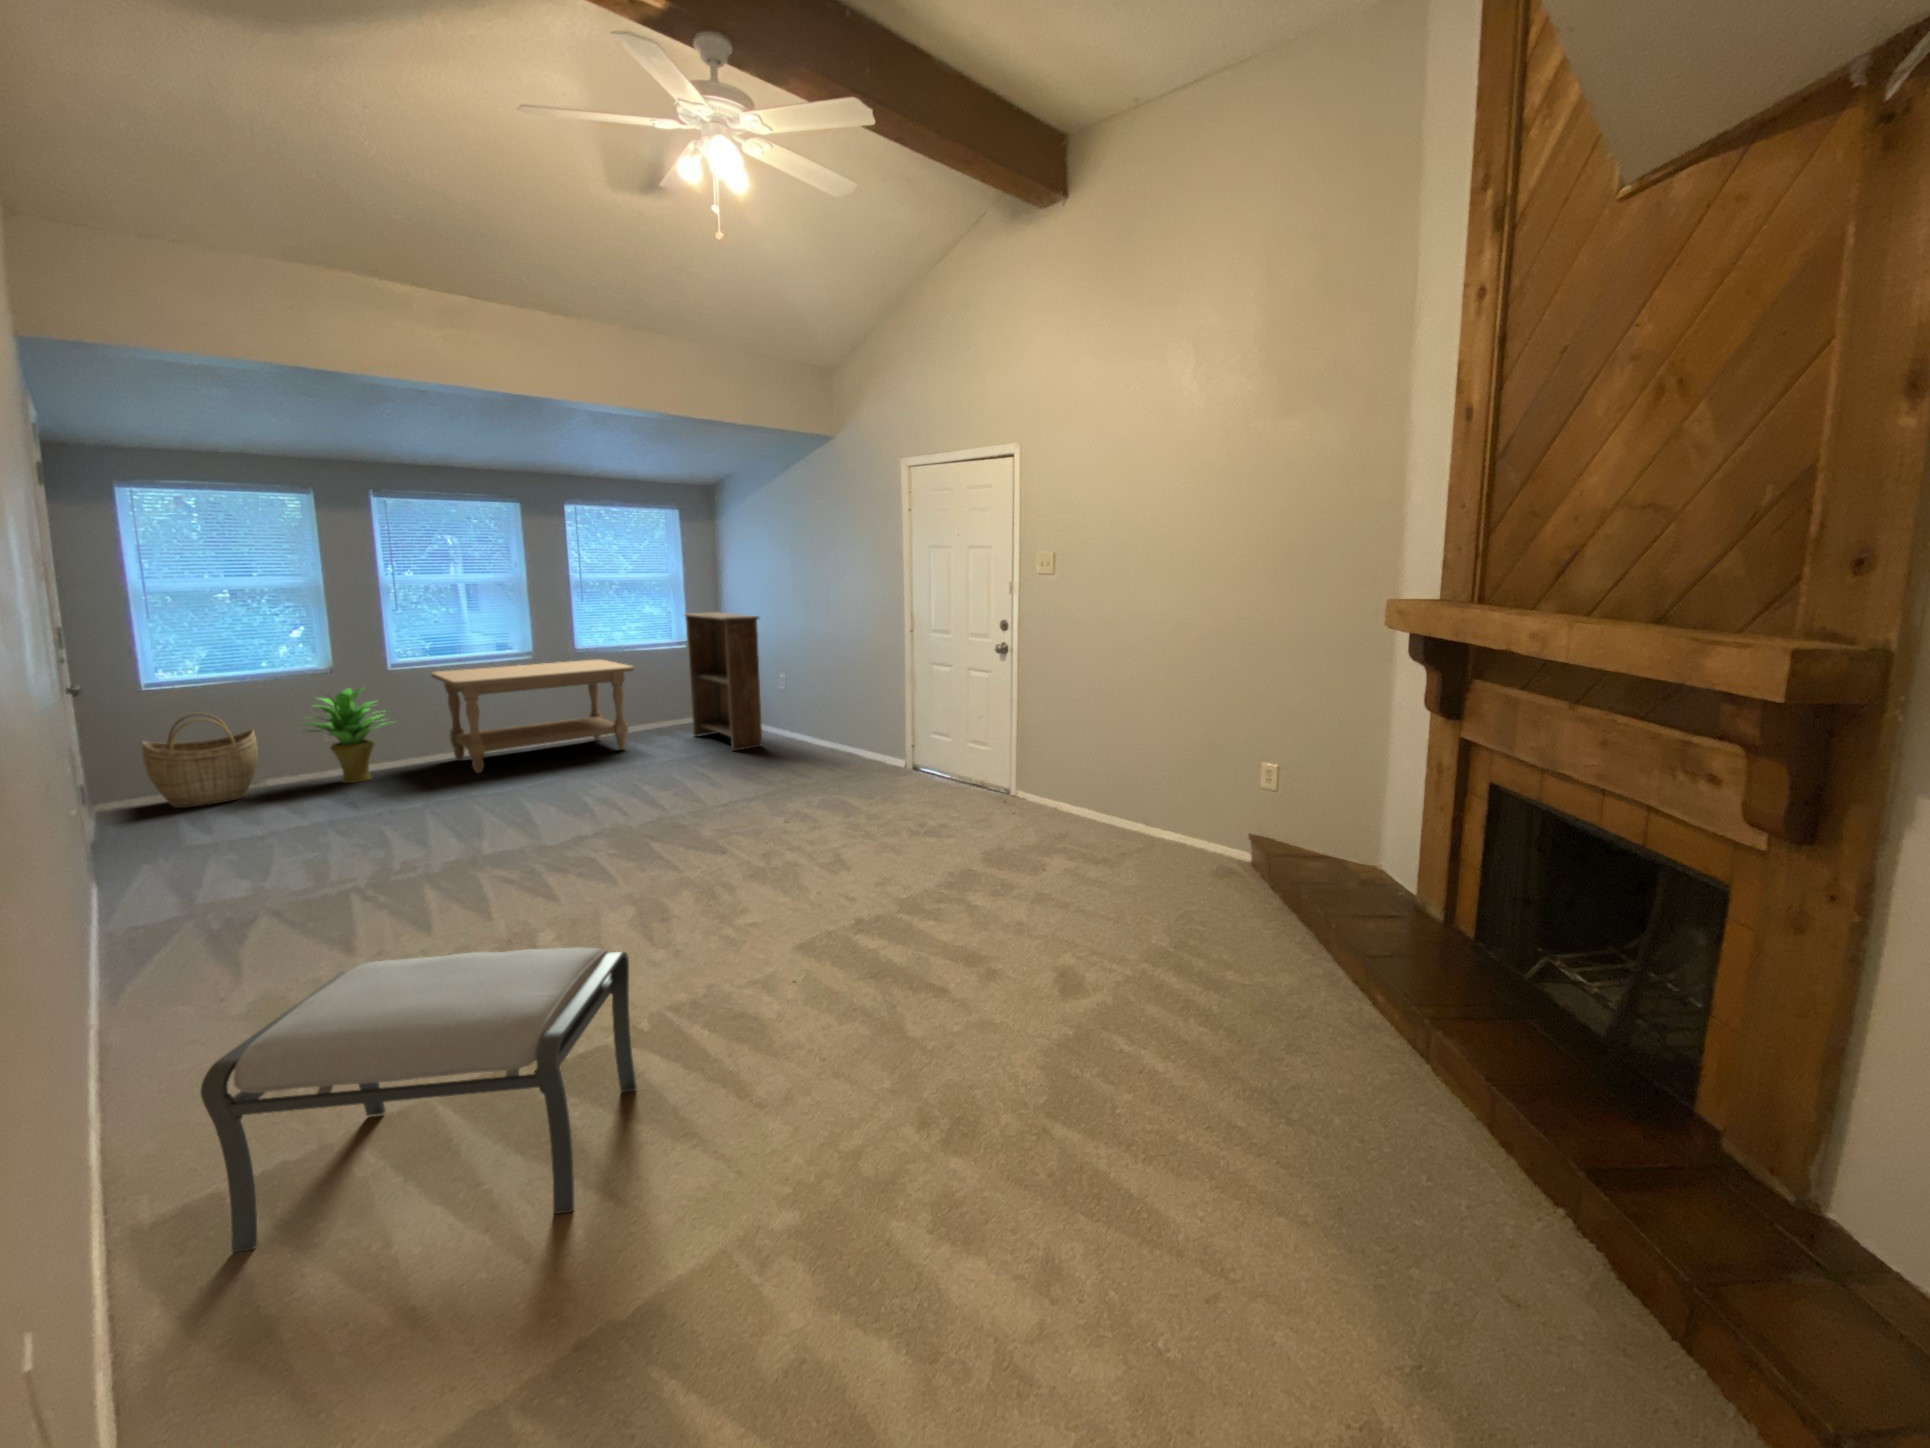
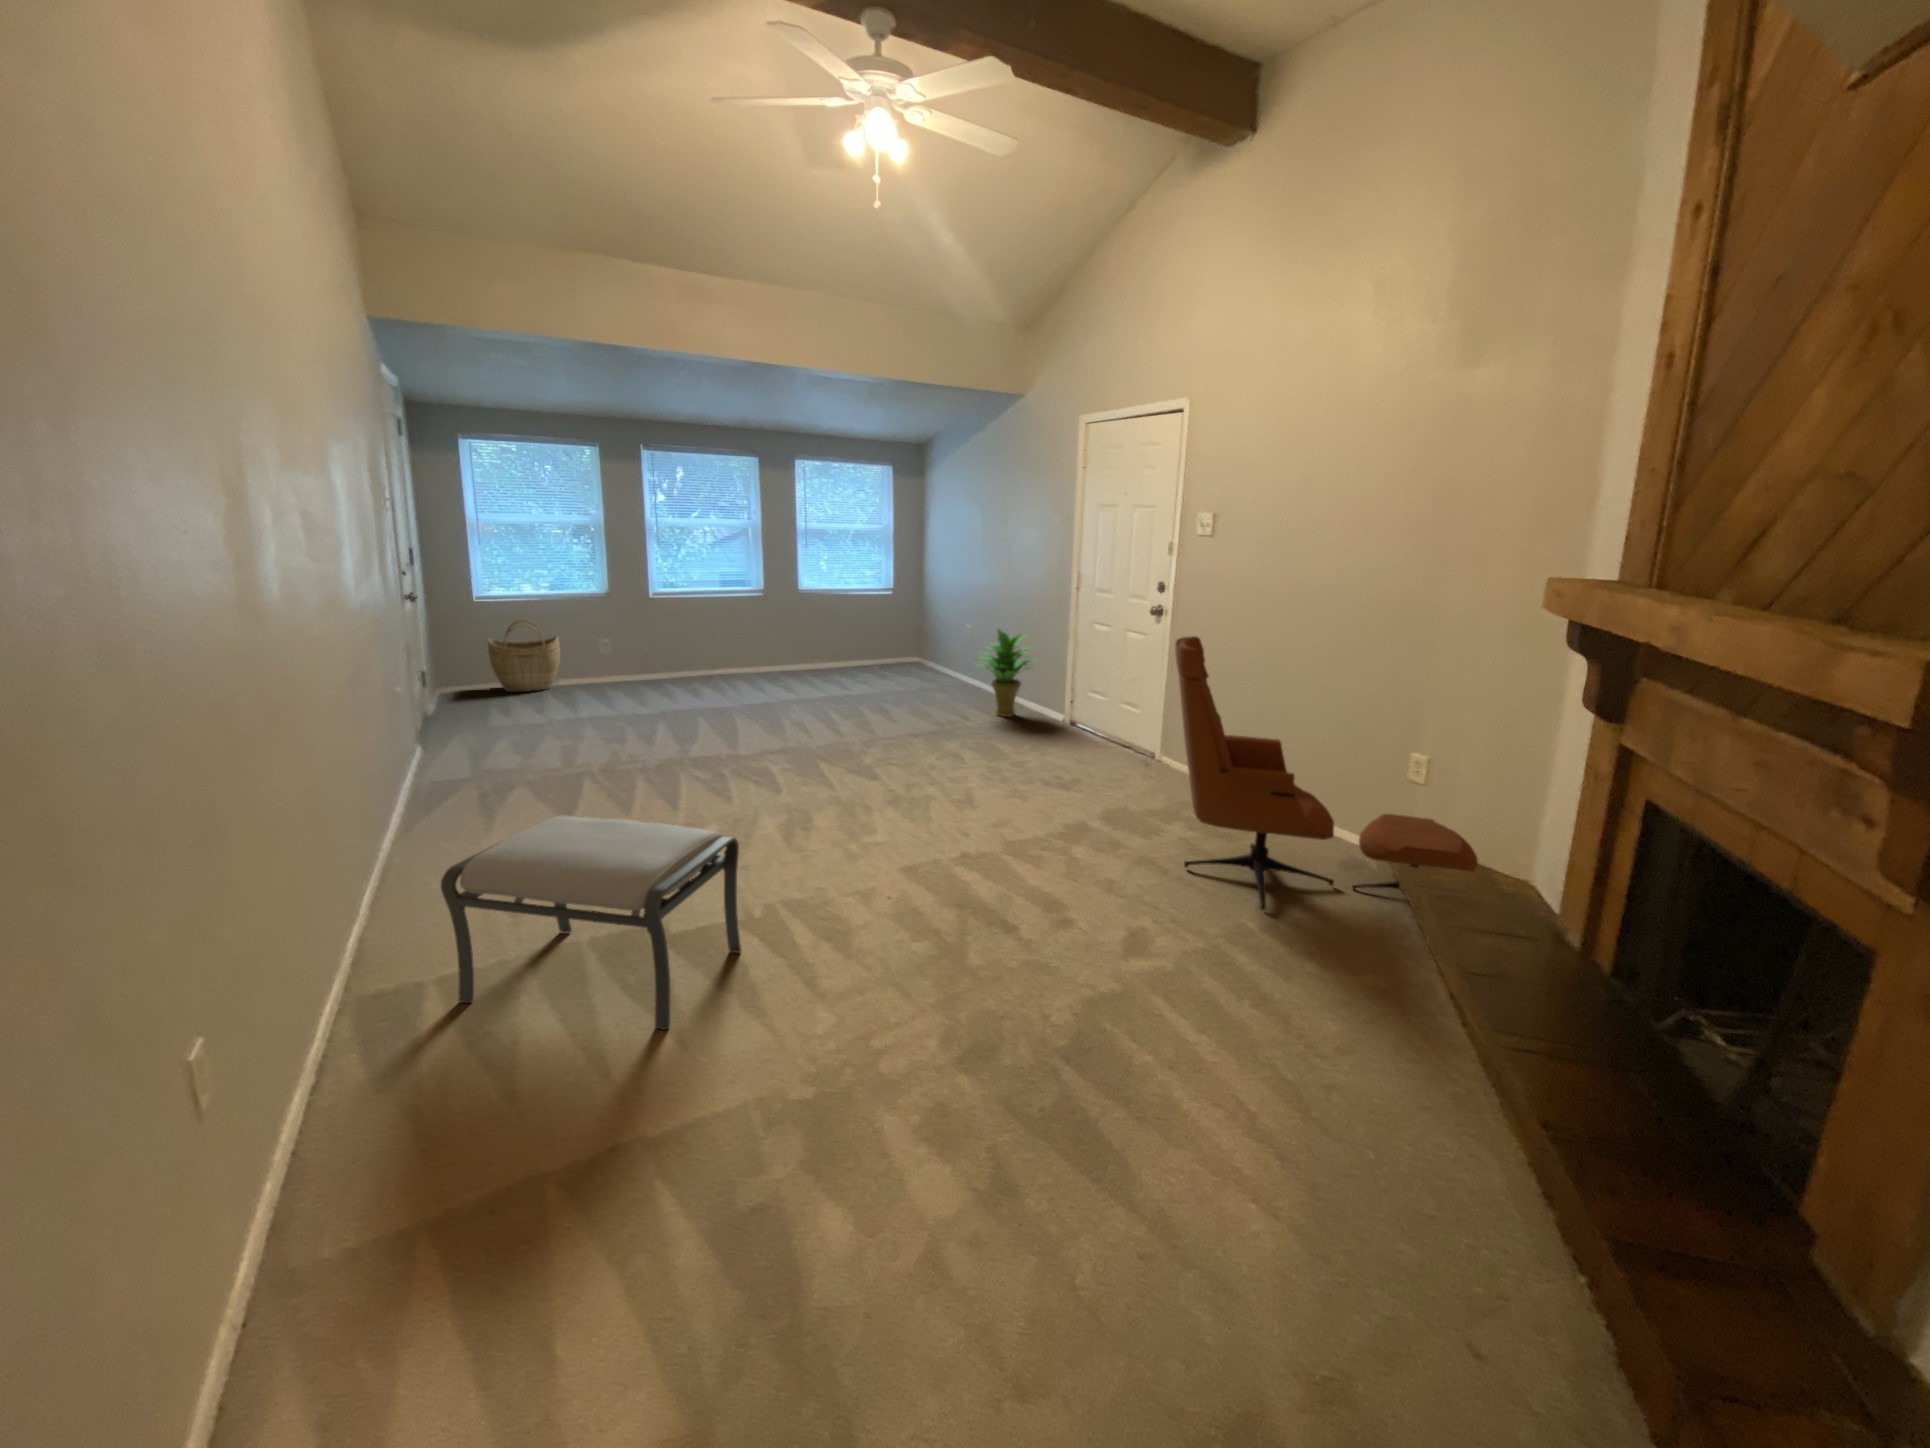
bookshelf: present [685,612,762,751] -> none [883,559,944,689]
coffee table: present [431,660,634,773] -> none [682,597,837,687]
lounge chair: none [1061,672,1340,930] -> present [1175,636,1478,910]
potted plant: present [306,687,386,783] -> present [981,629,1032,717]

